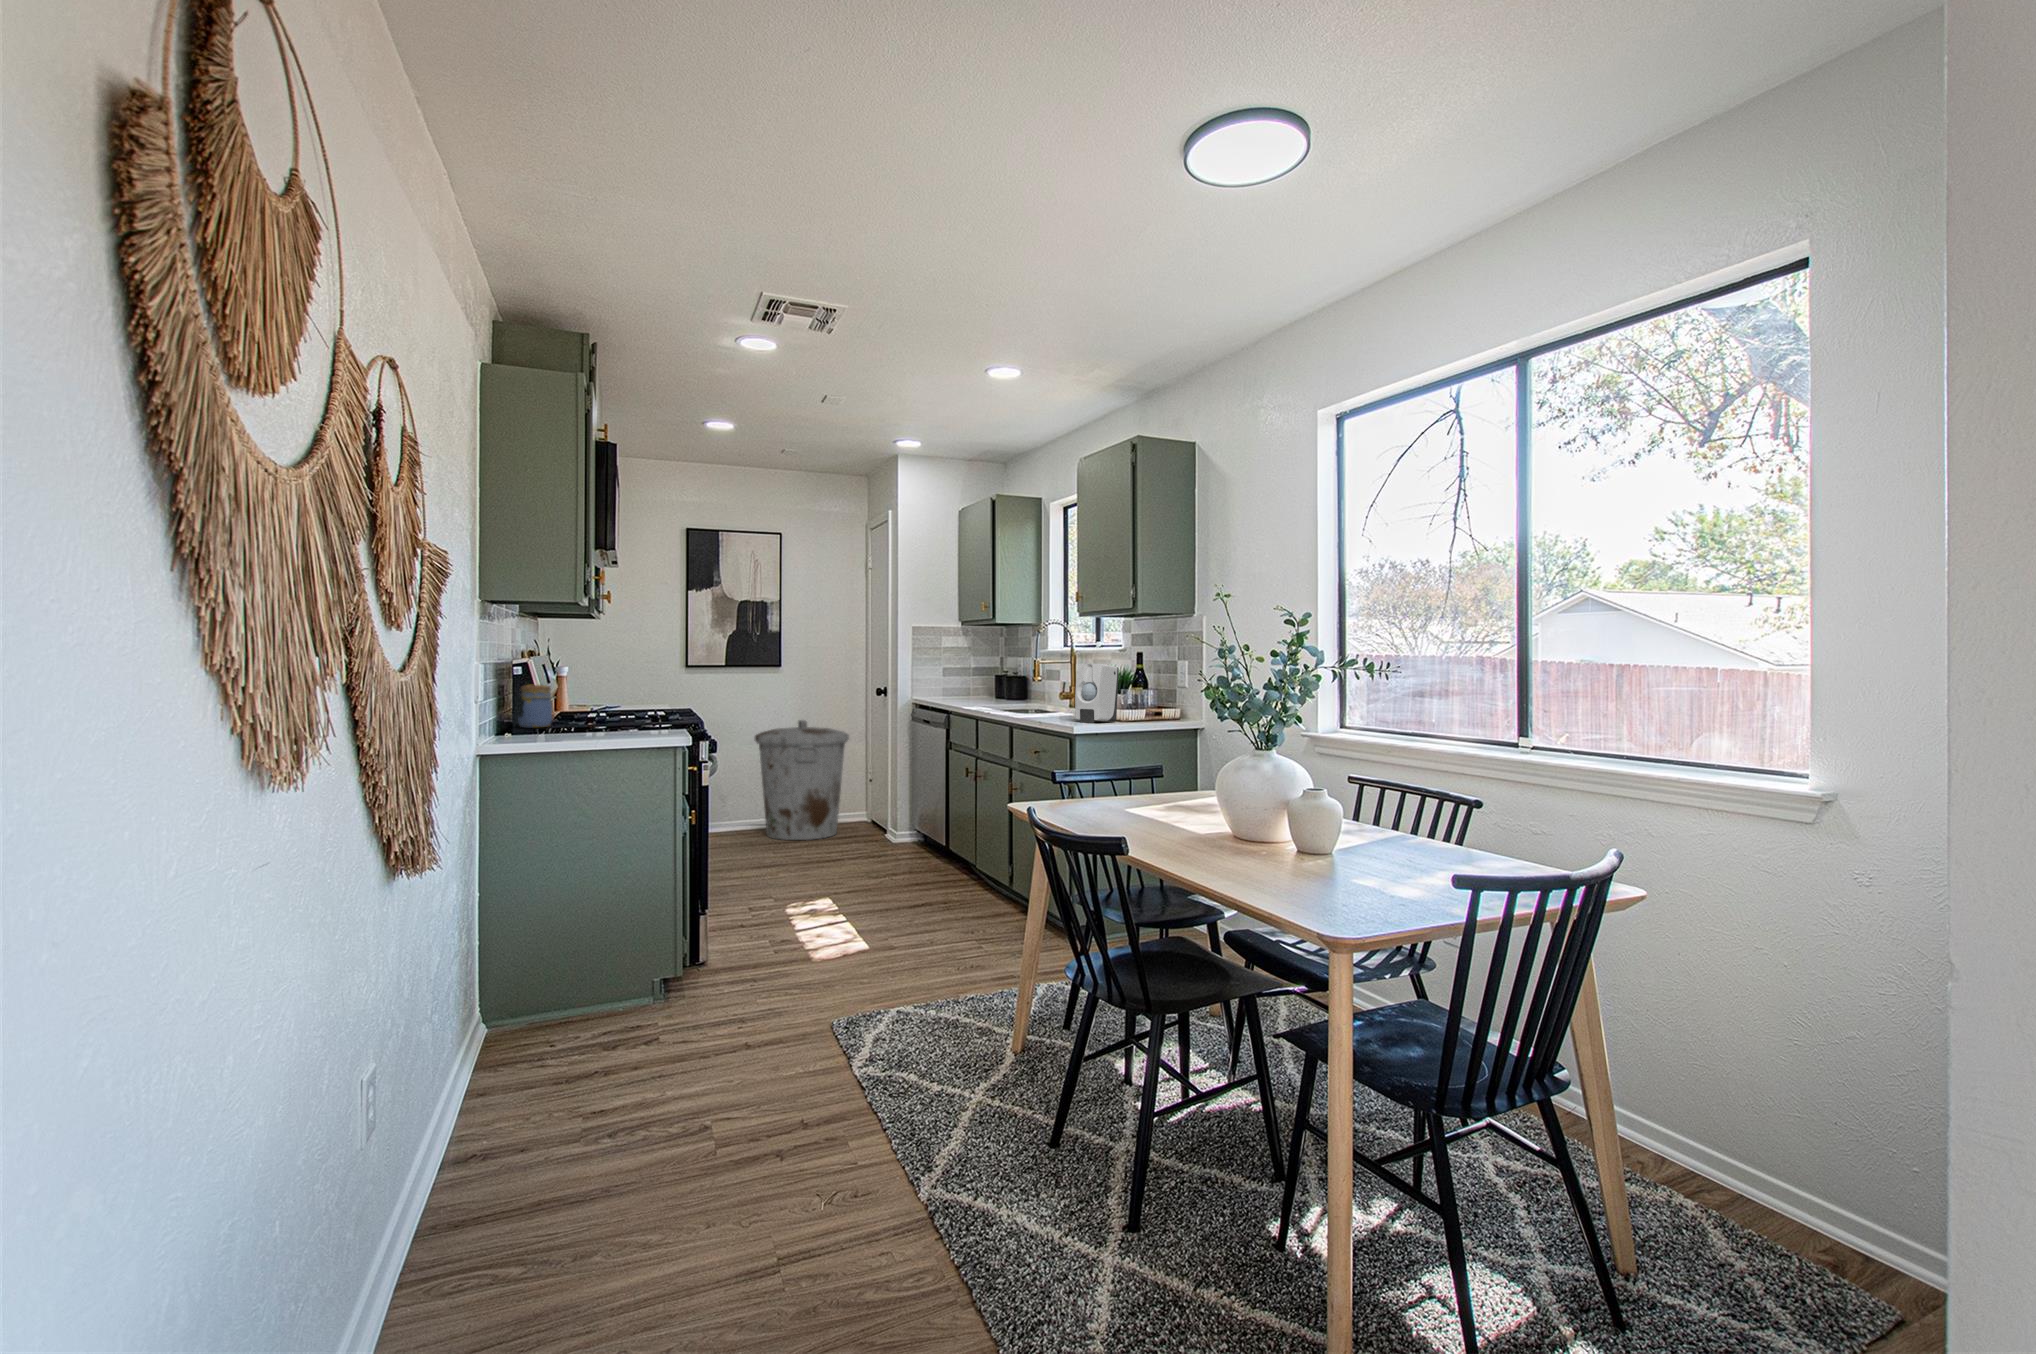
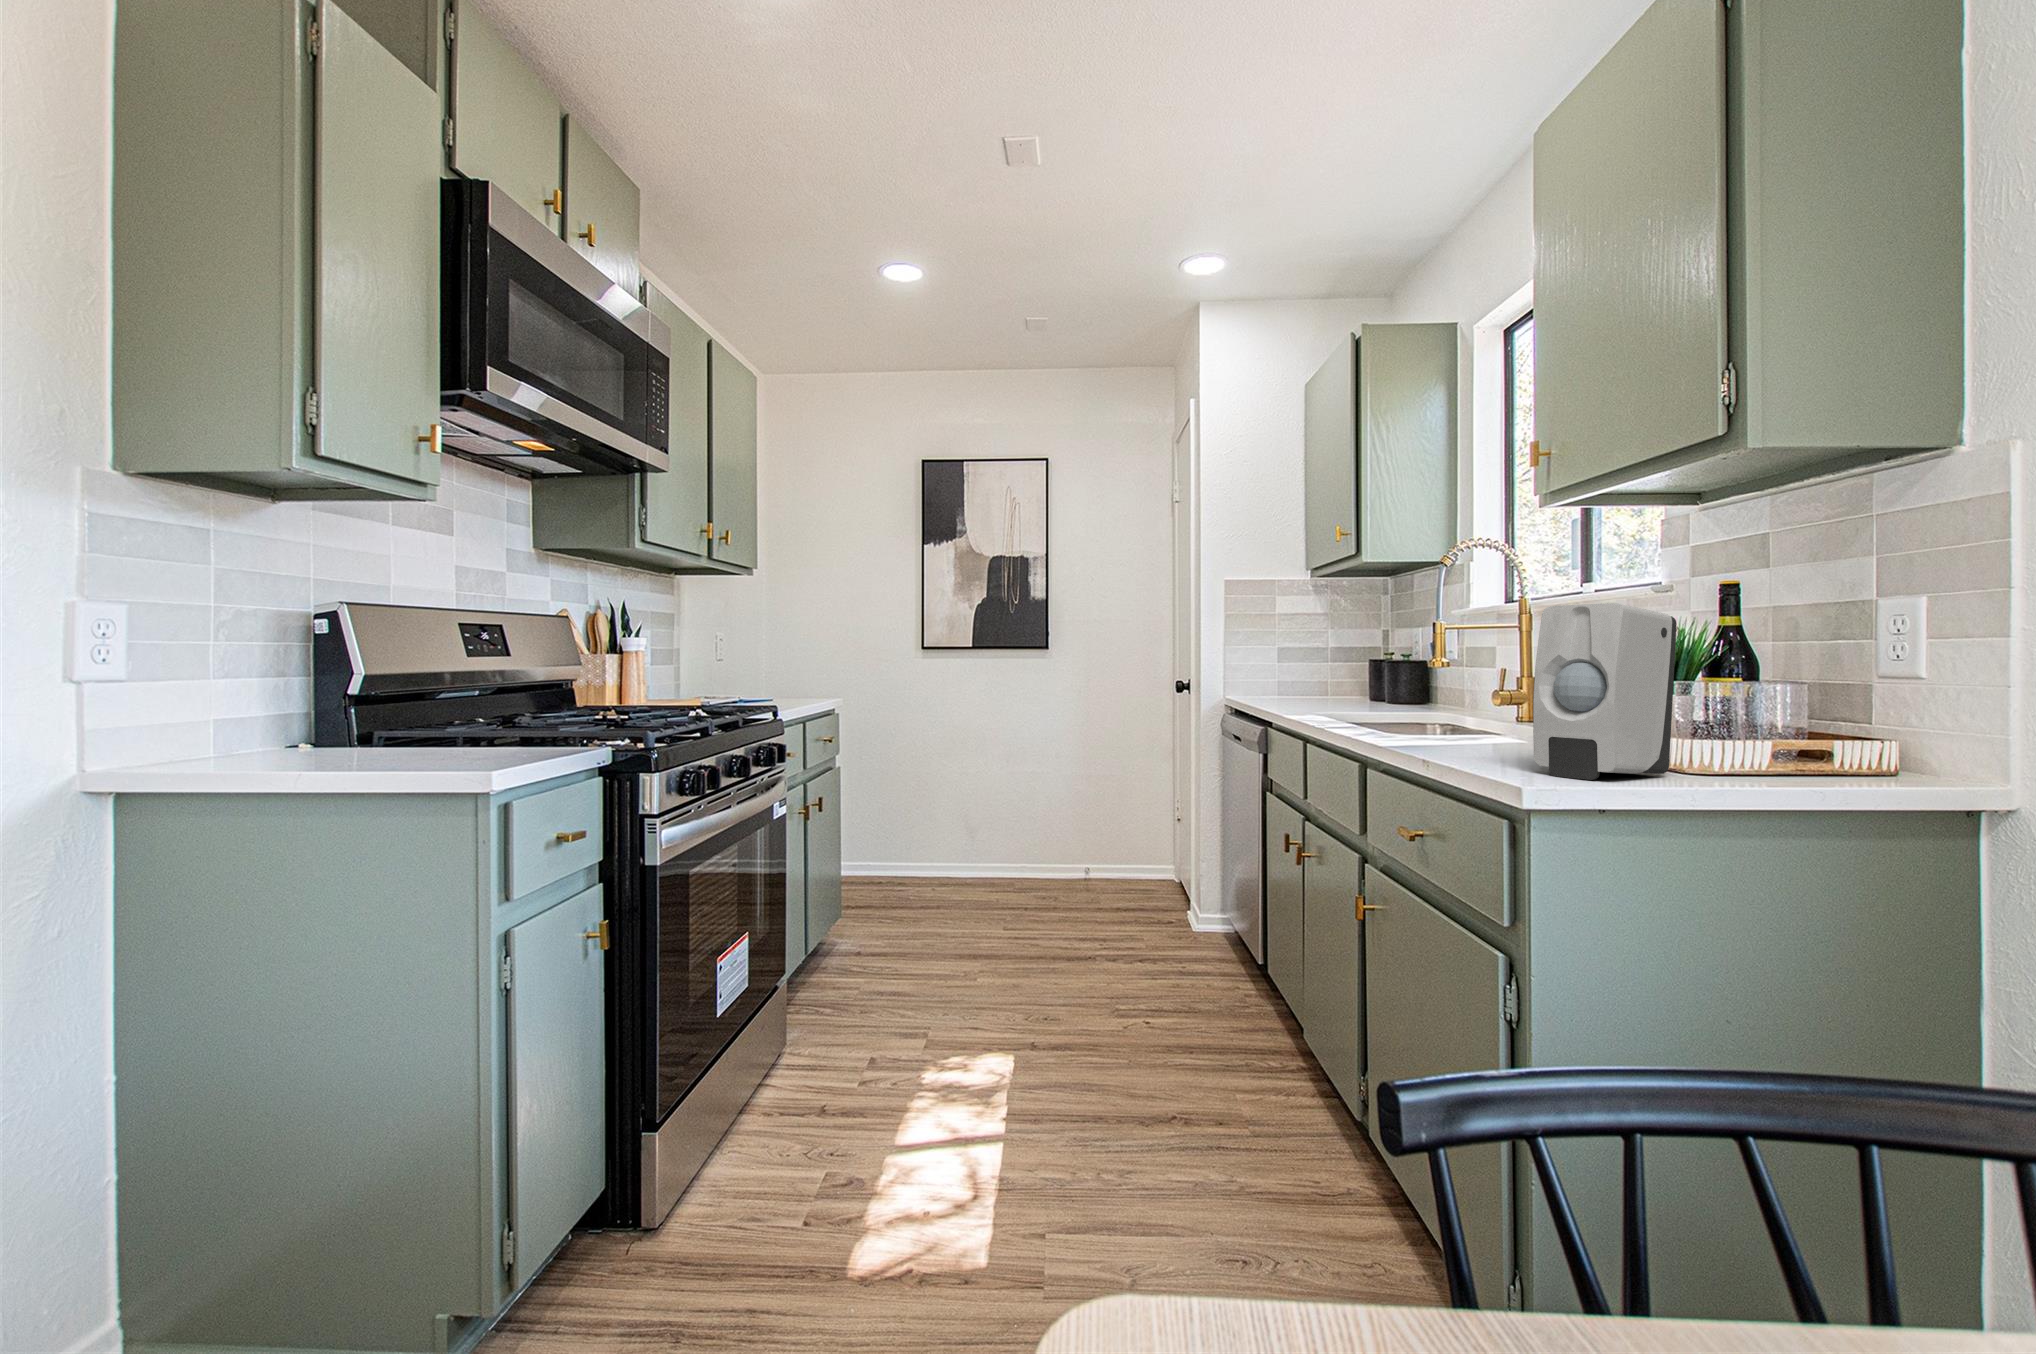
jar: present [518,685,552,728] -> none [239,668,325,757]
trash can: present [755,720,849,840] -> none [999,728,1138,912]

